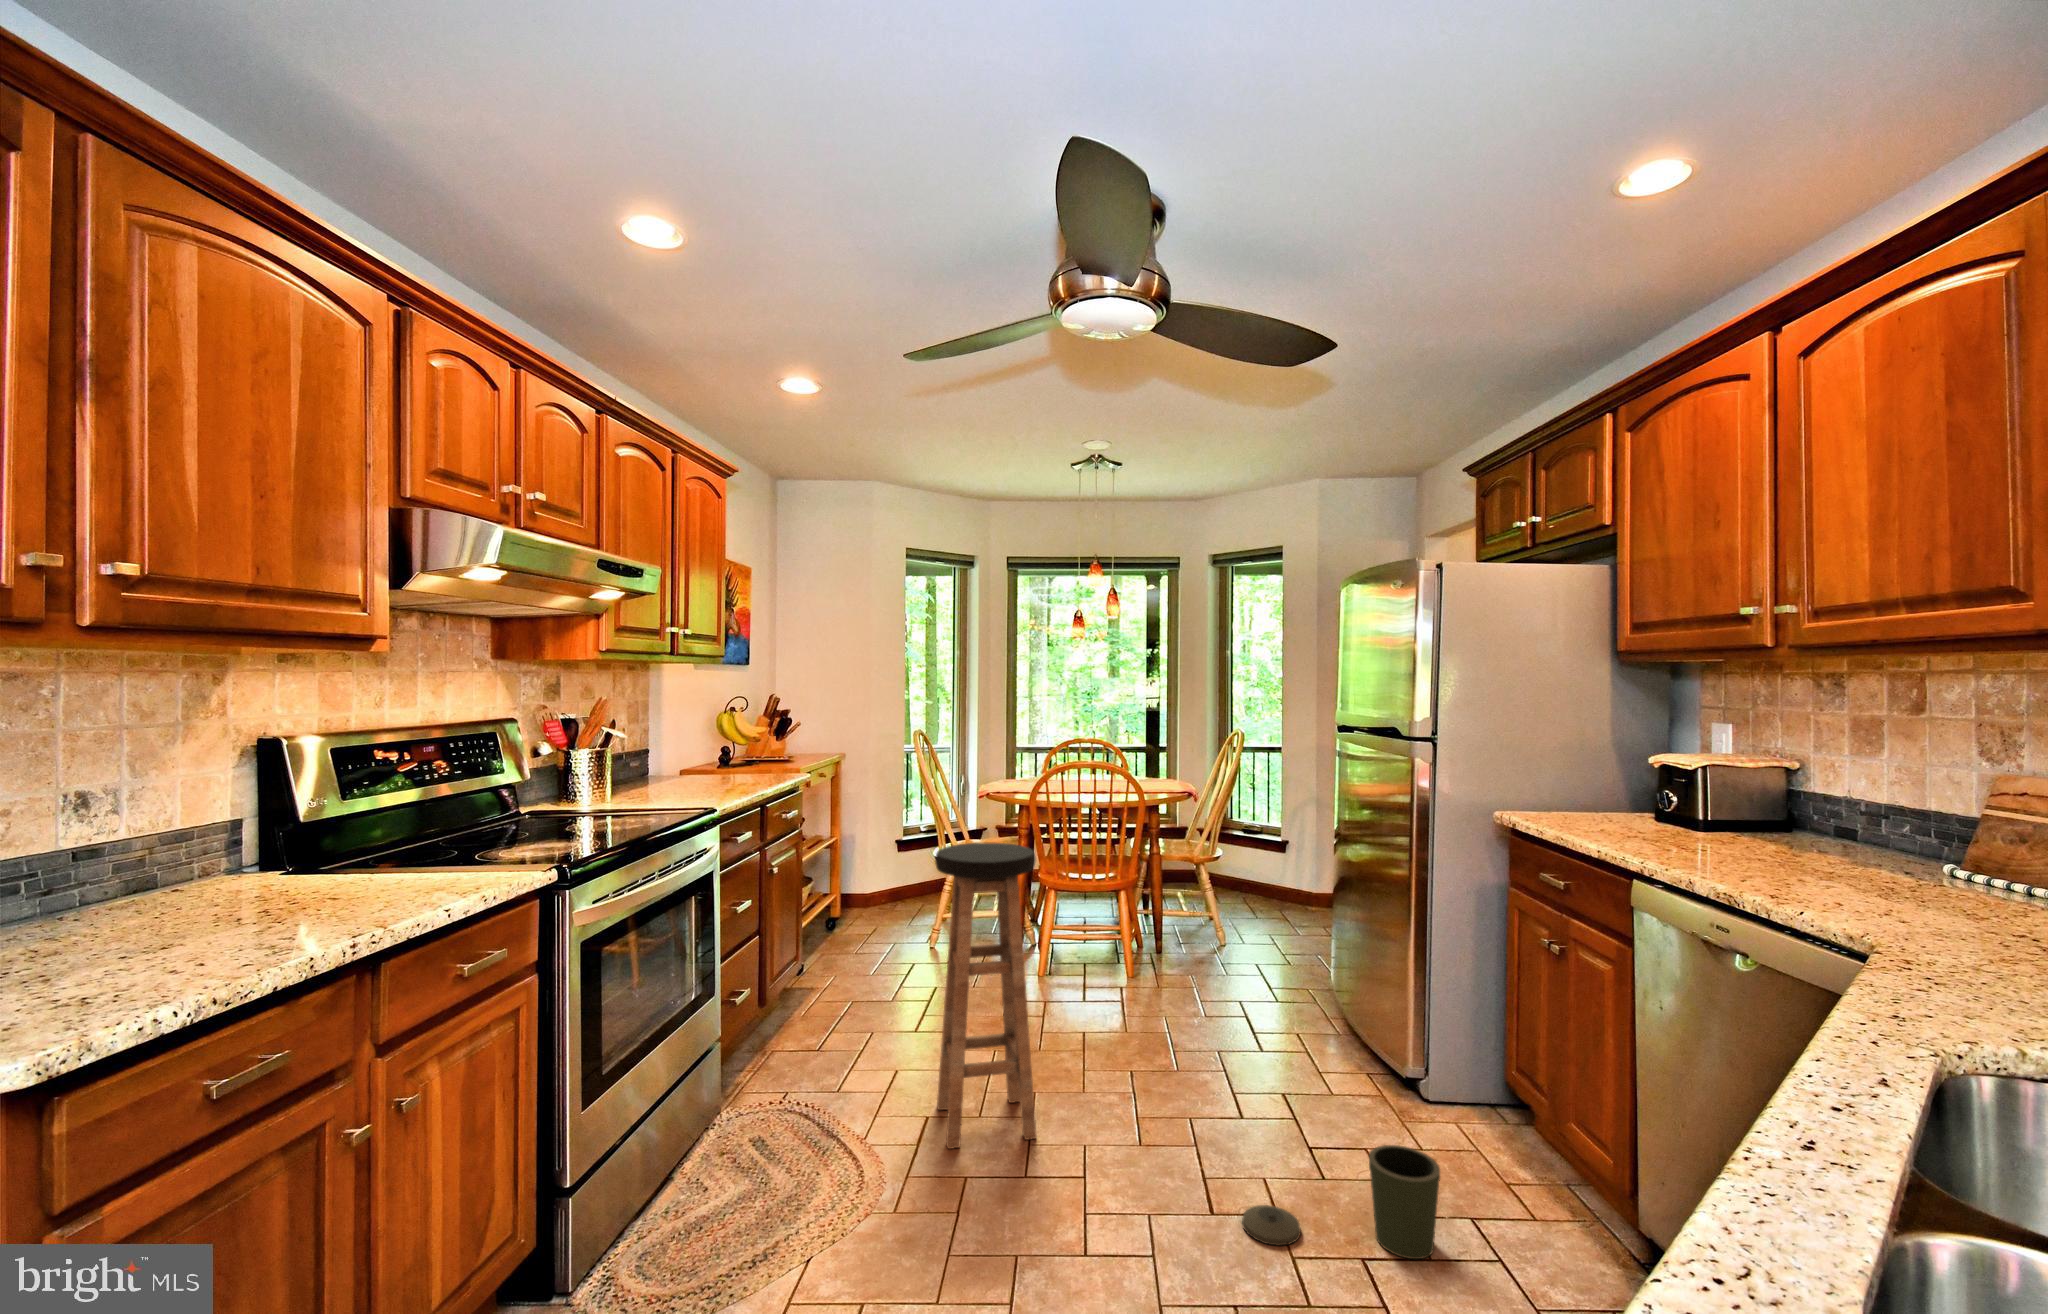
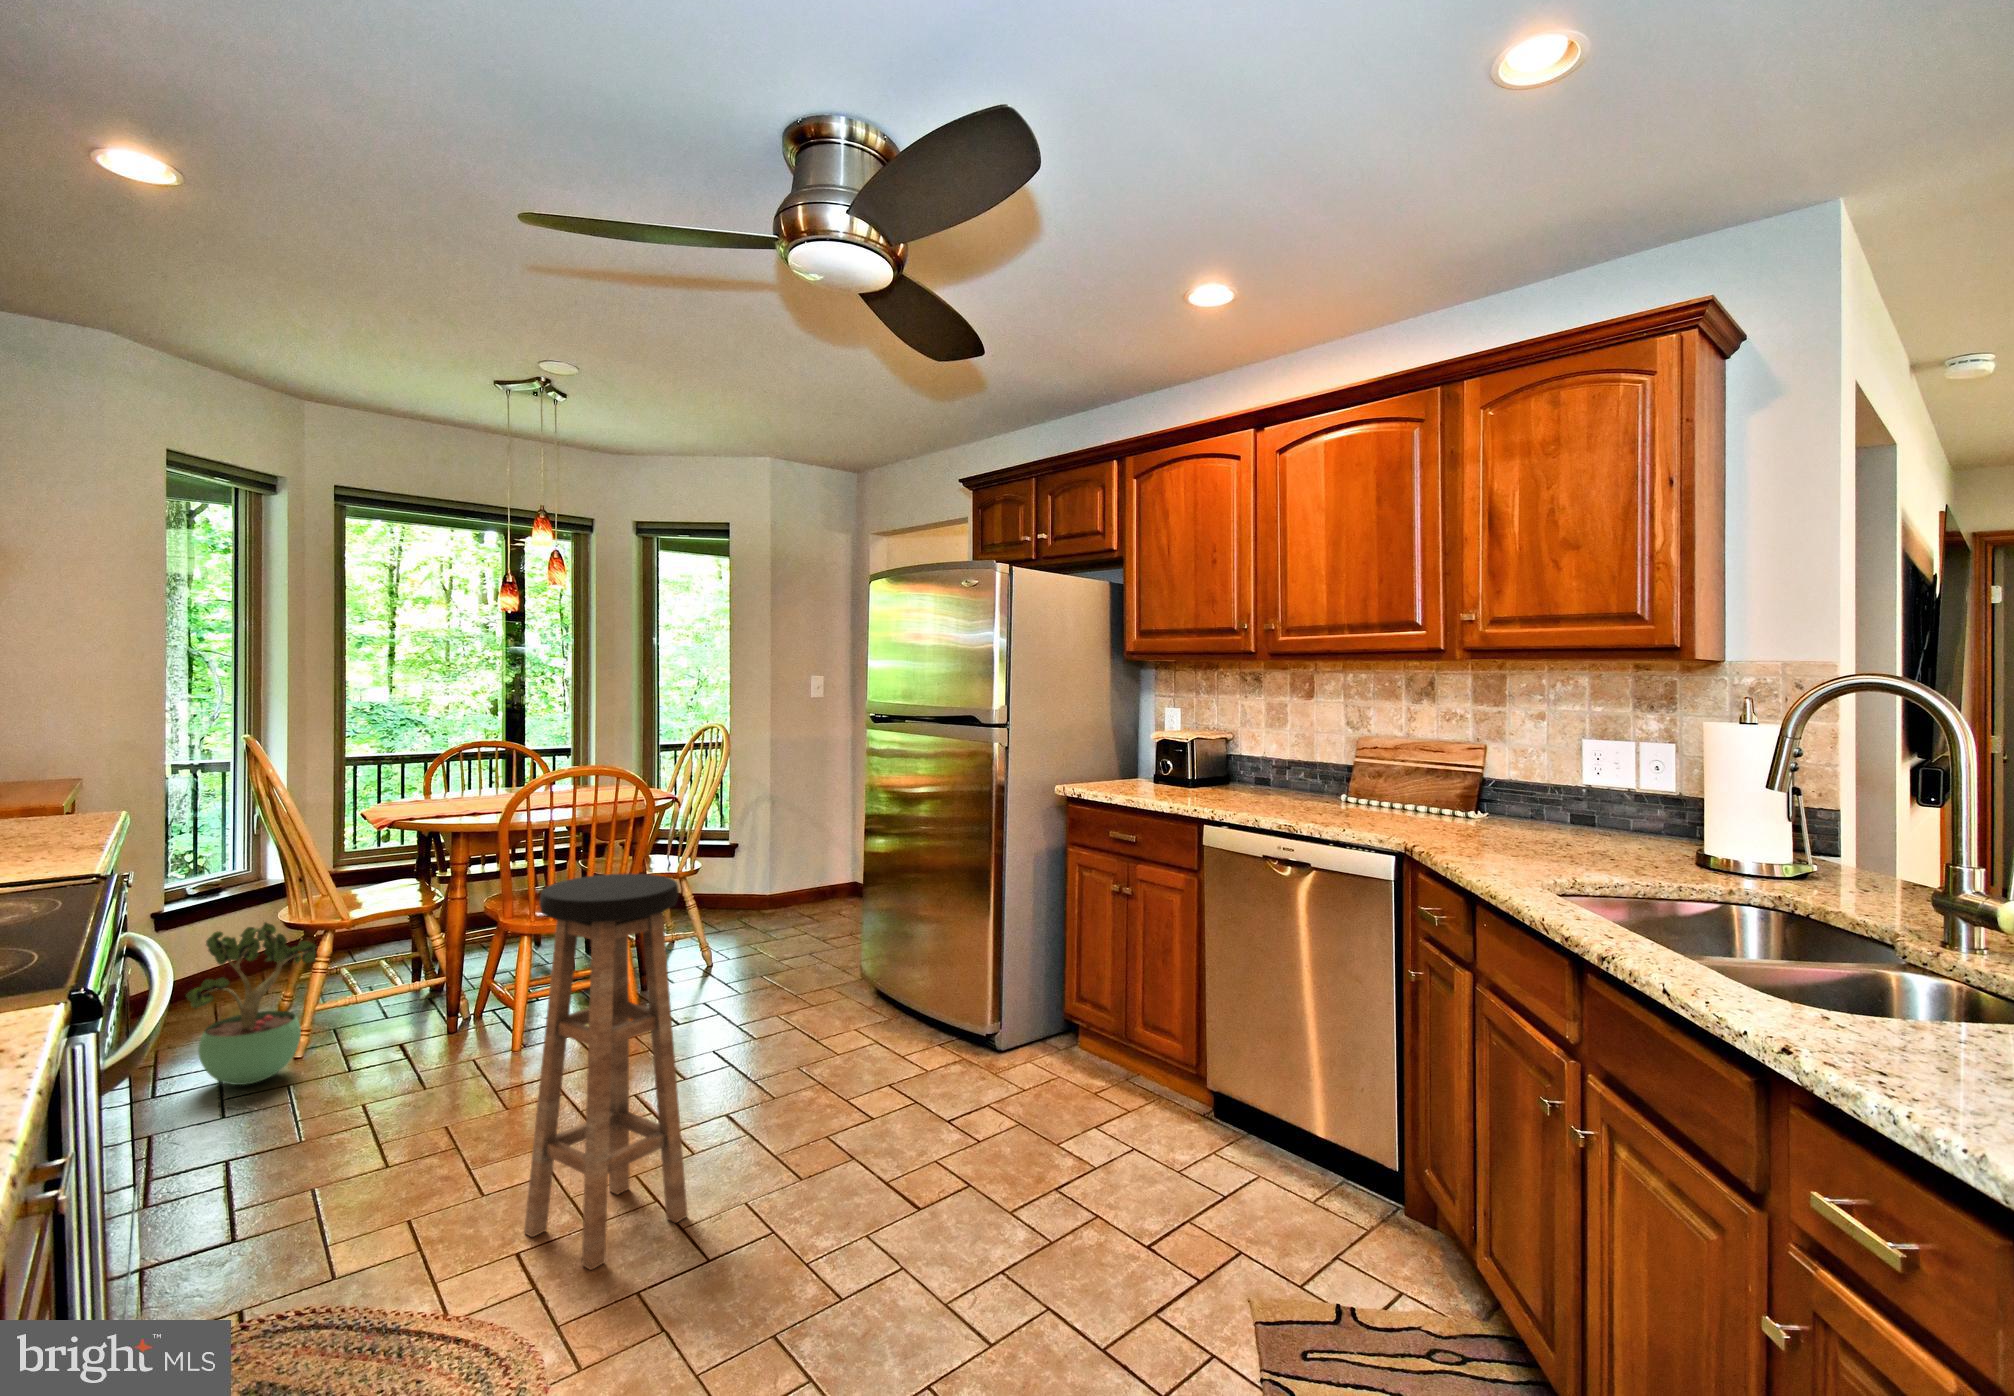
potted plant: none [866,851,931,957] -> present [186,922,316,1085]
trash can: present [1242,1145,1440,1259] -> none [946,1083,1099,1211]

